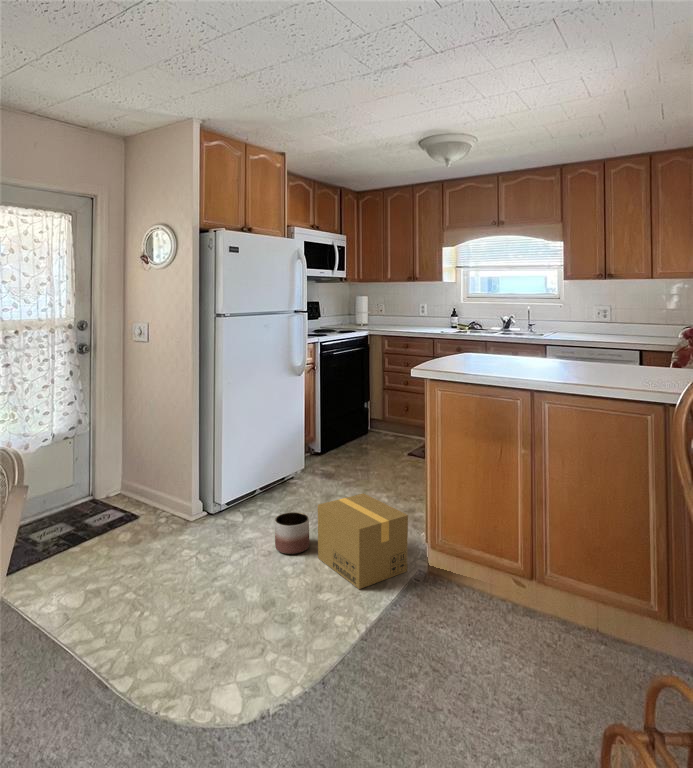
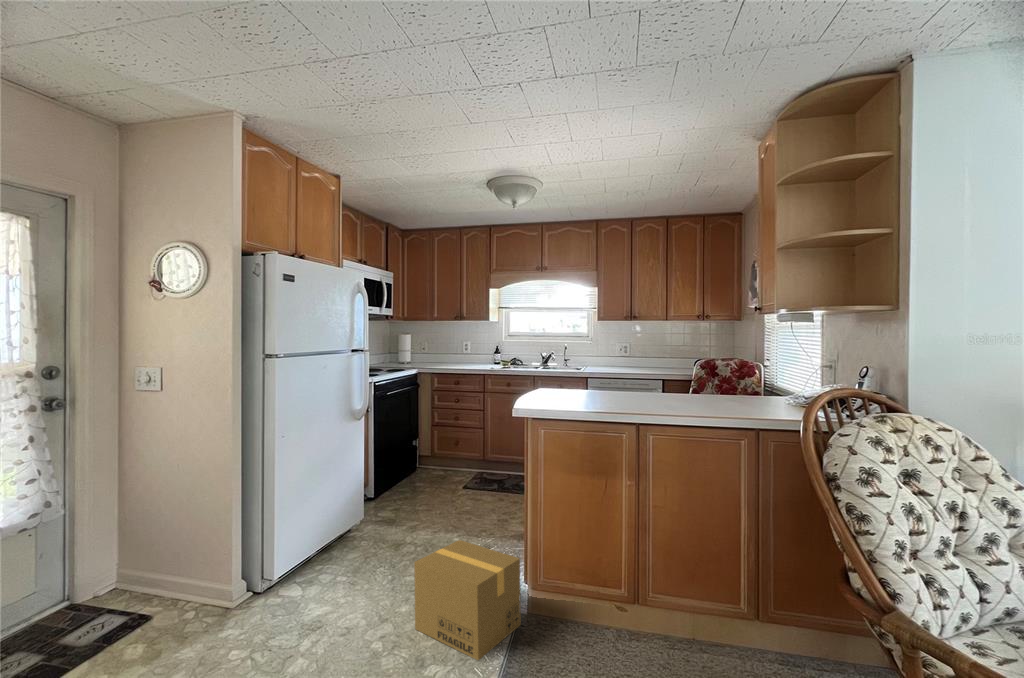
planter: present [275,512,309,554] -> none [358,575,399,631]

